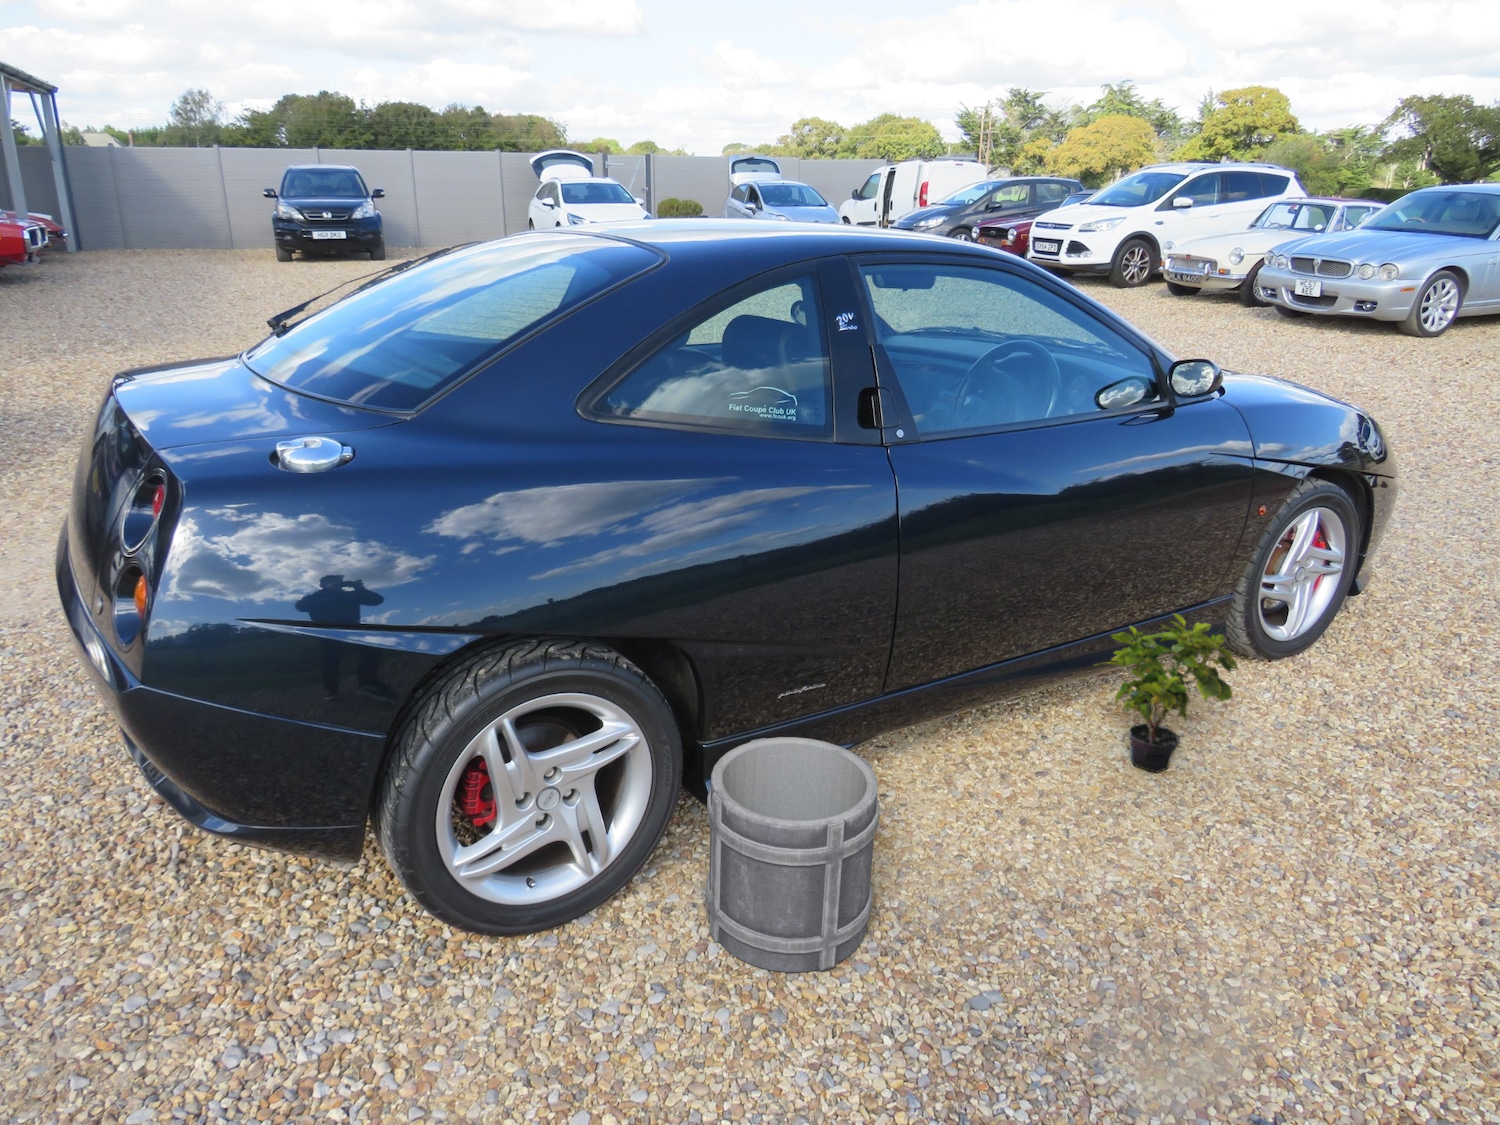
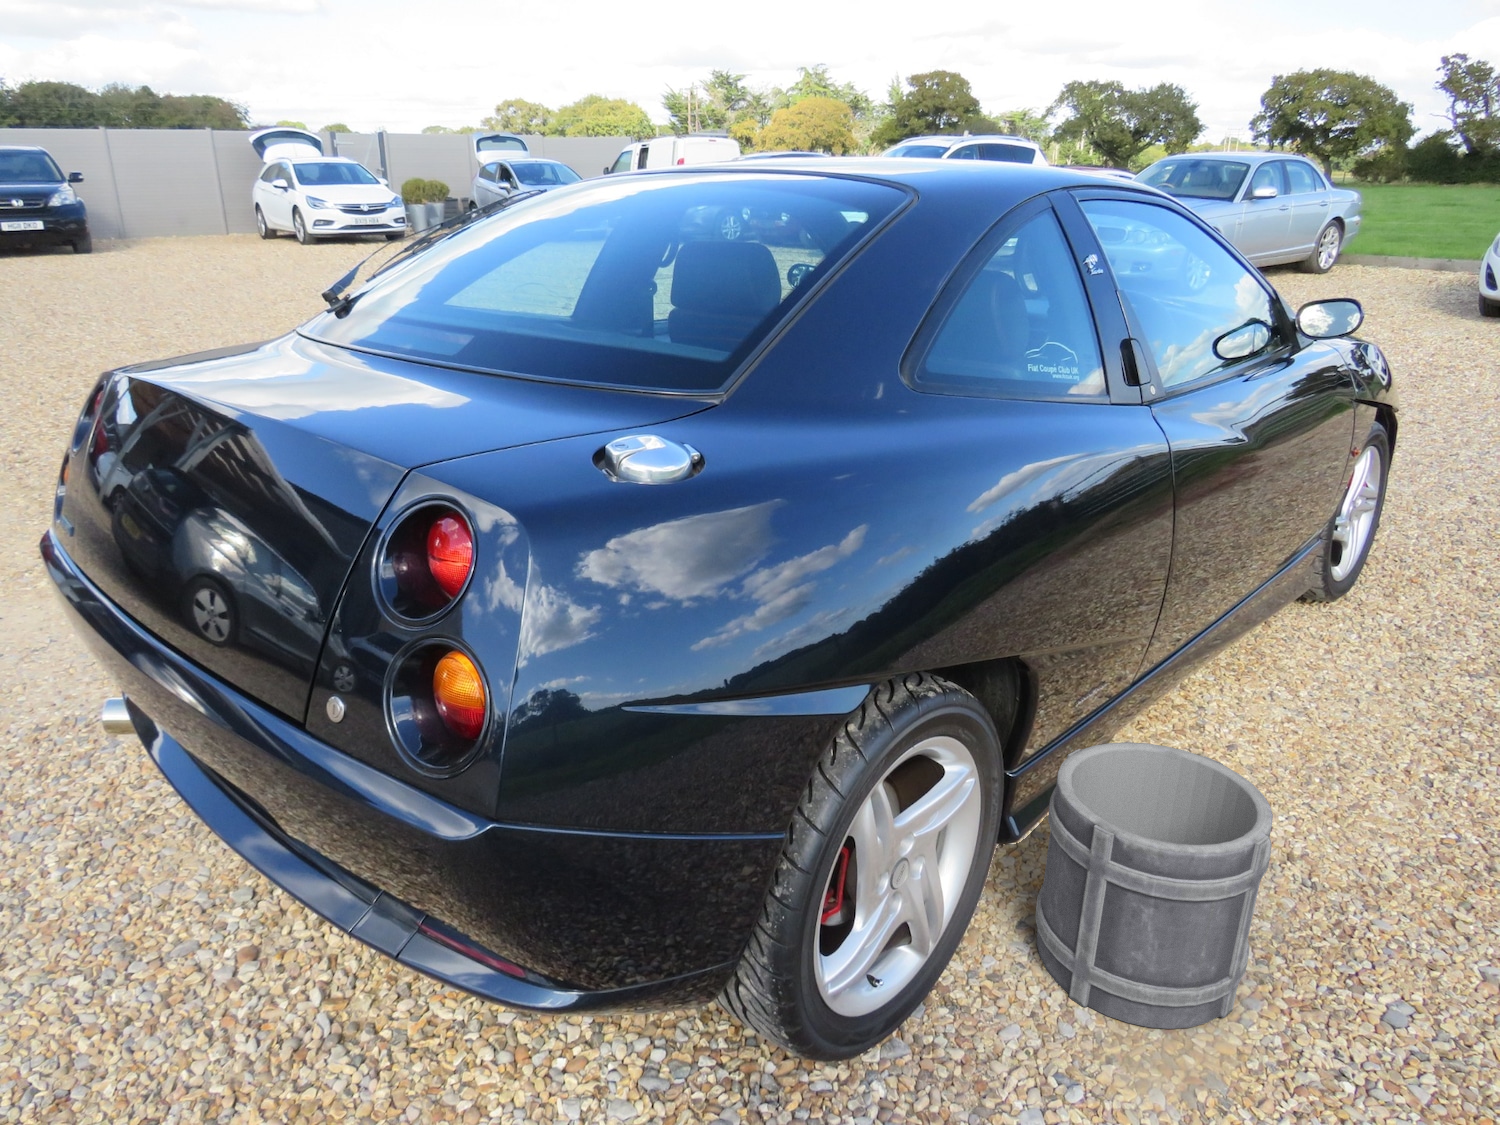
potted plant: present [1096,614,1239,772] -> none [1278,556,1430,727]

